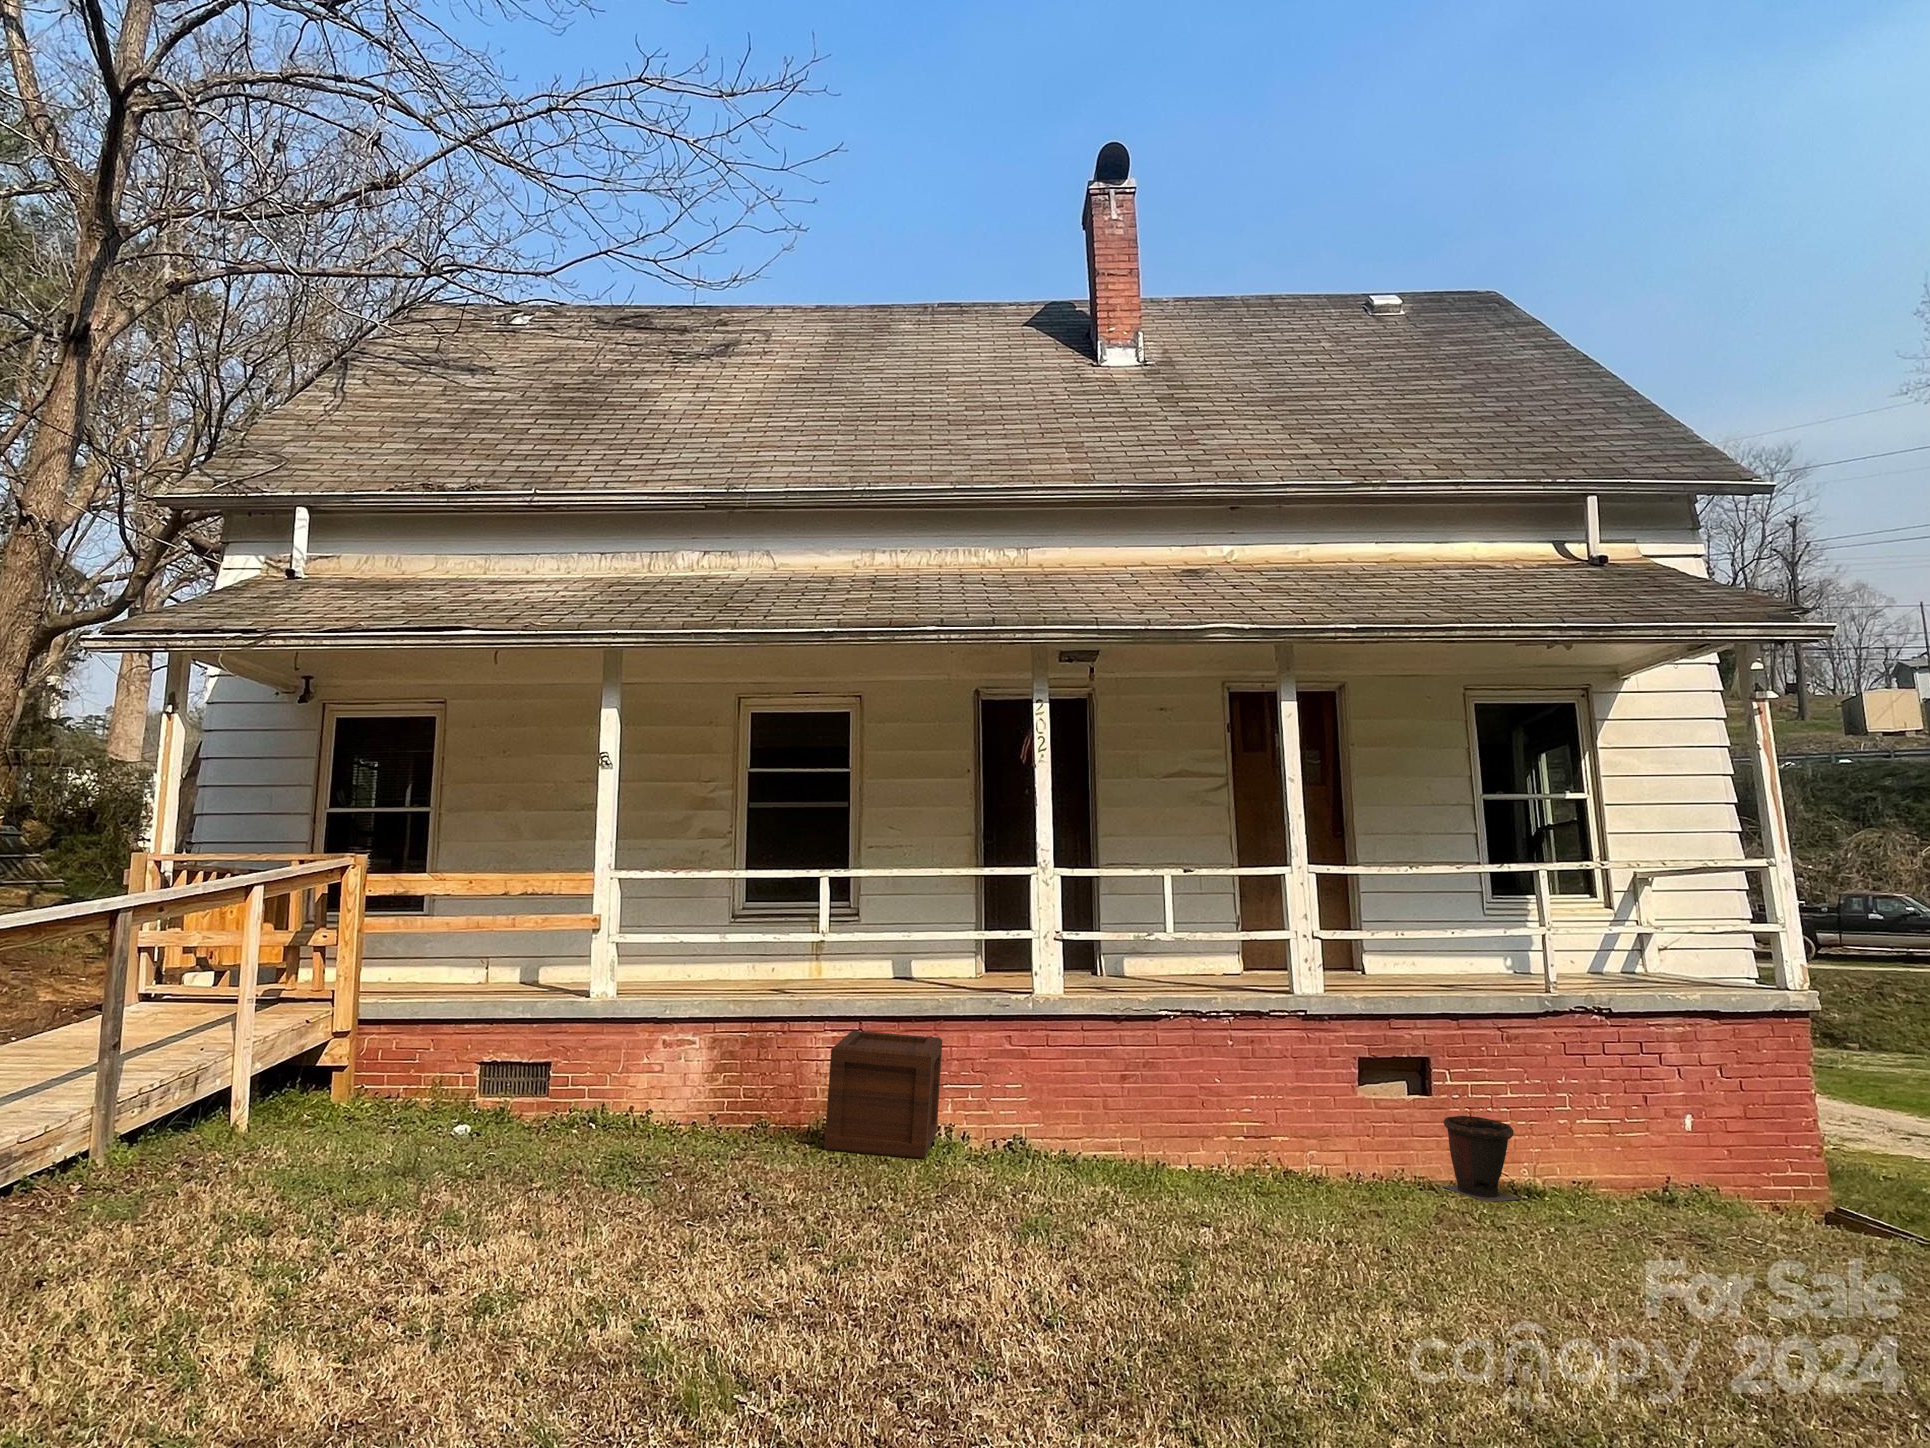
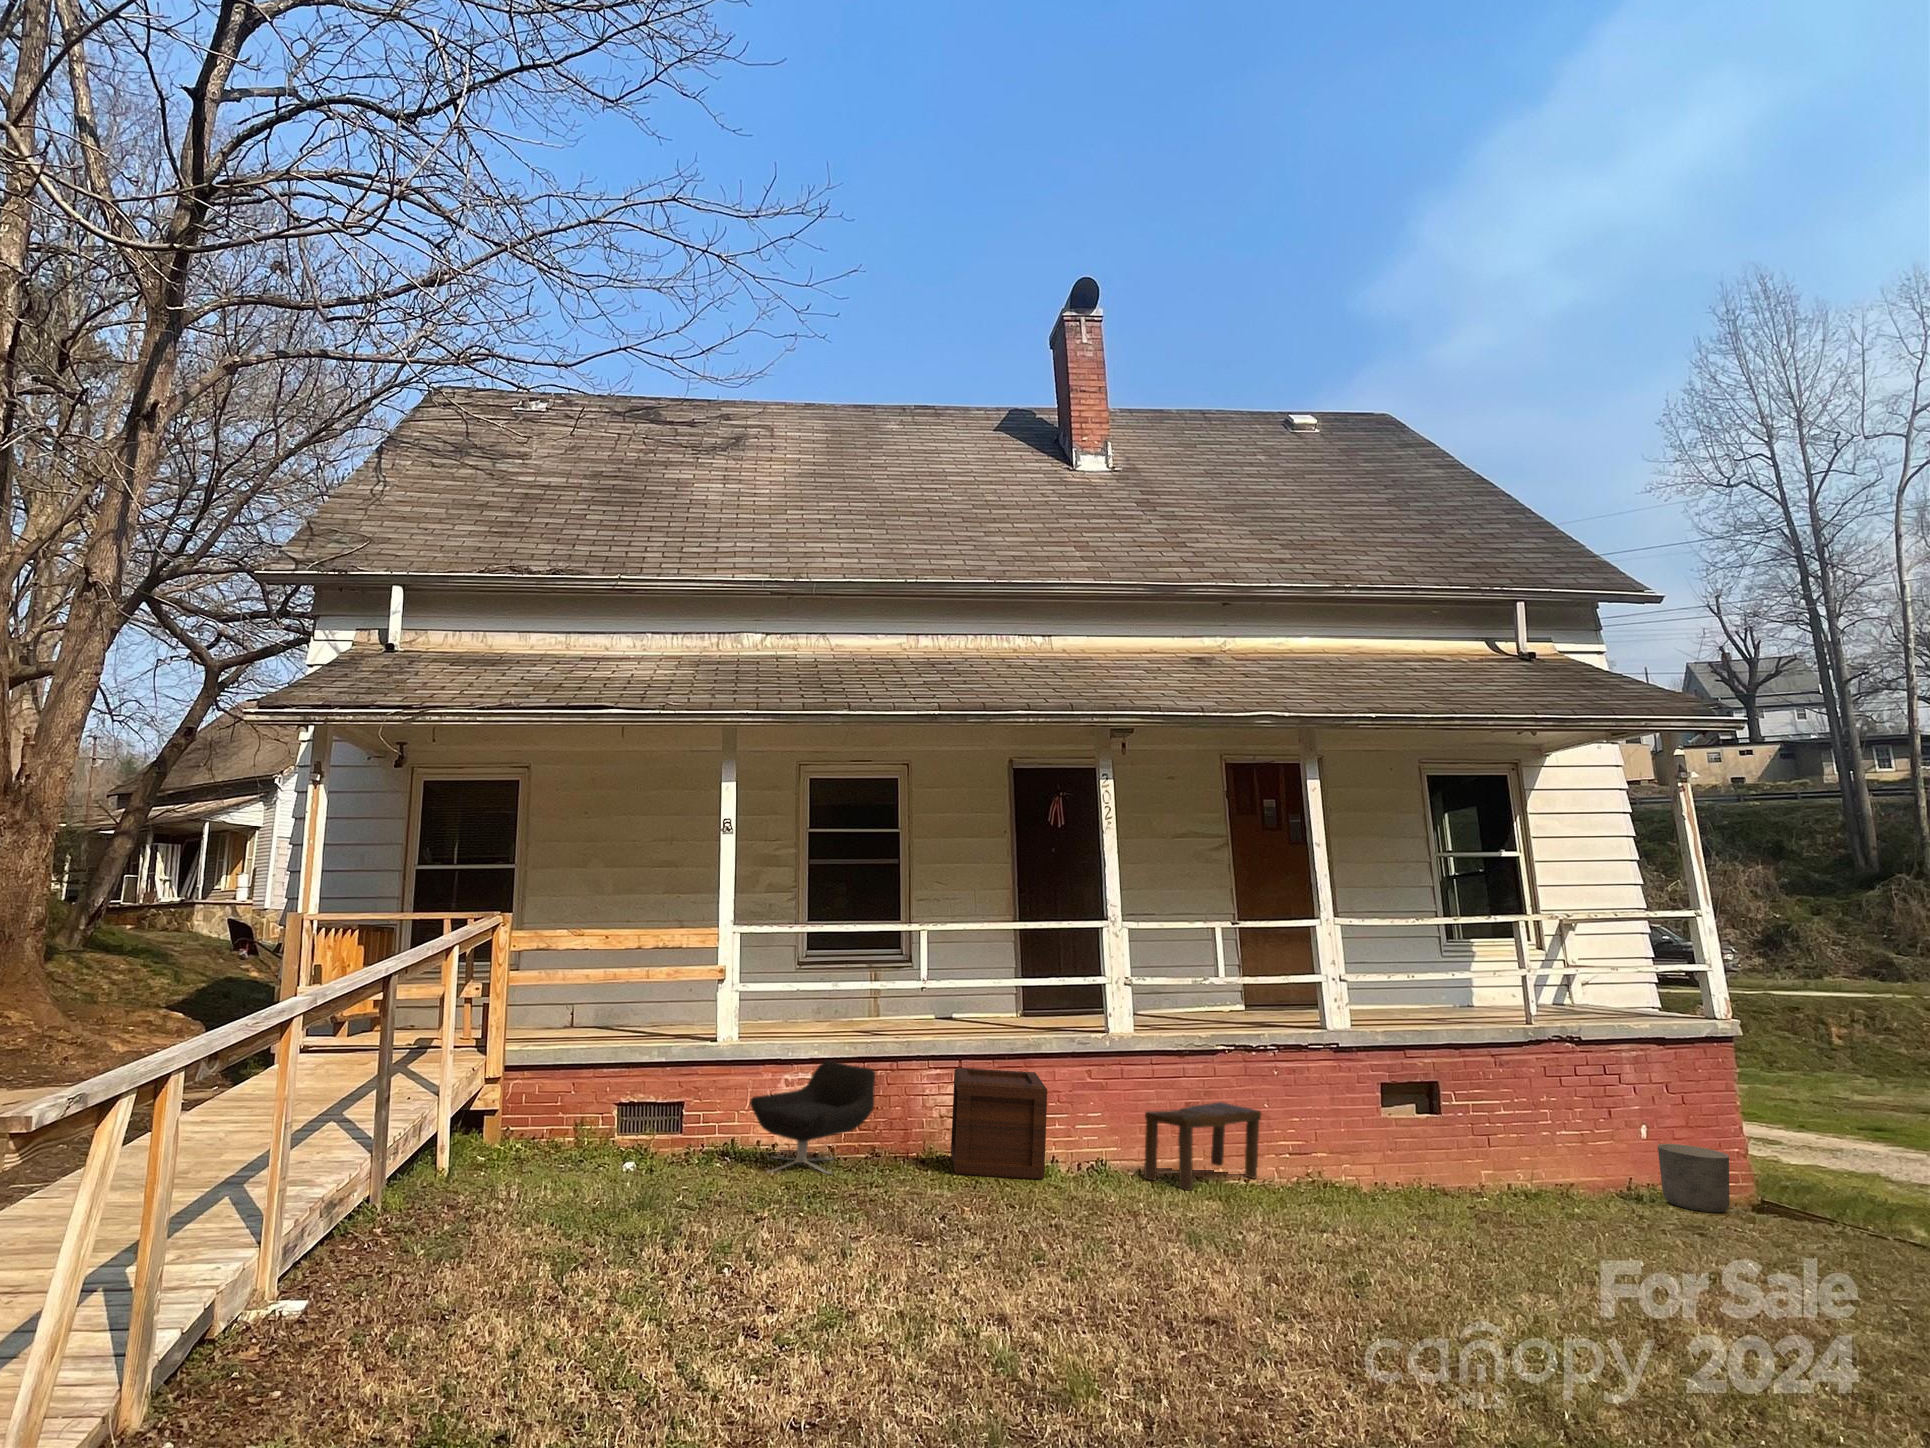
lounge chair: none [605,1019,747,1146] -> present [750,1060,875,1174]
bench: none [1049,1076,1196,1177] -> present [1144,1102,1262,1191]
bucket: present [1443,1116,1521,1202] -> none [1456,1130,1525,1202]
planter: none [1704,1139,1789,1223] -> present [1658,1144,1729,1213]

